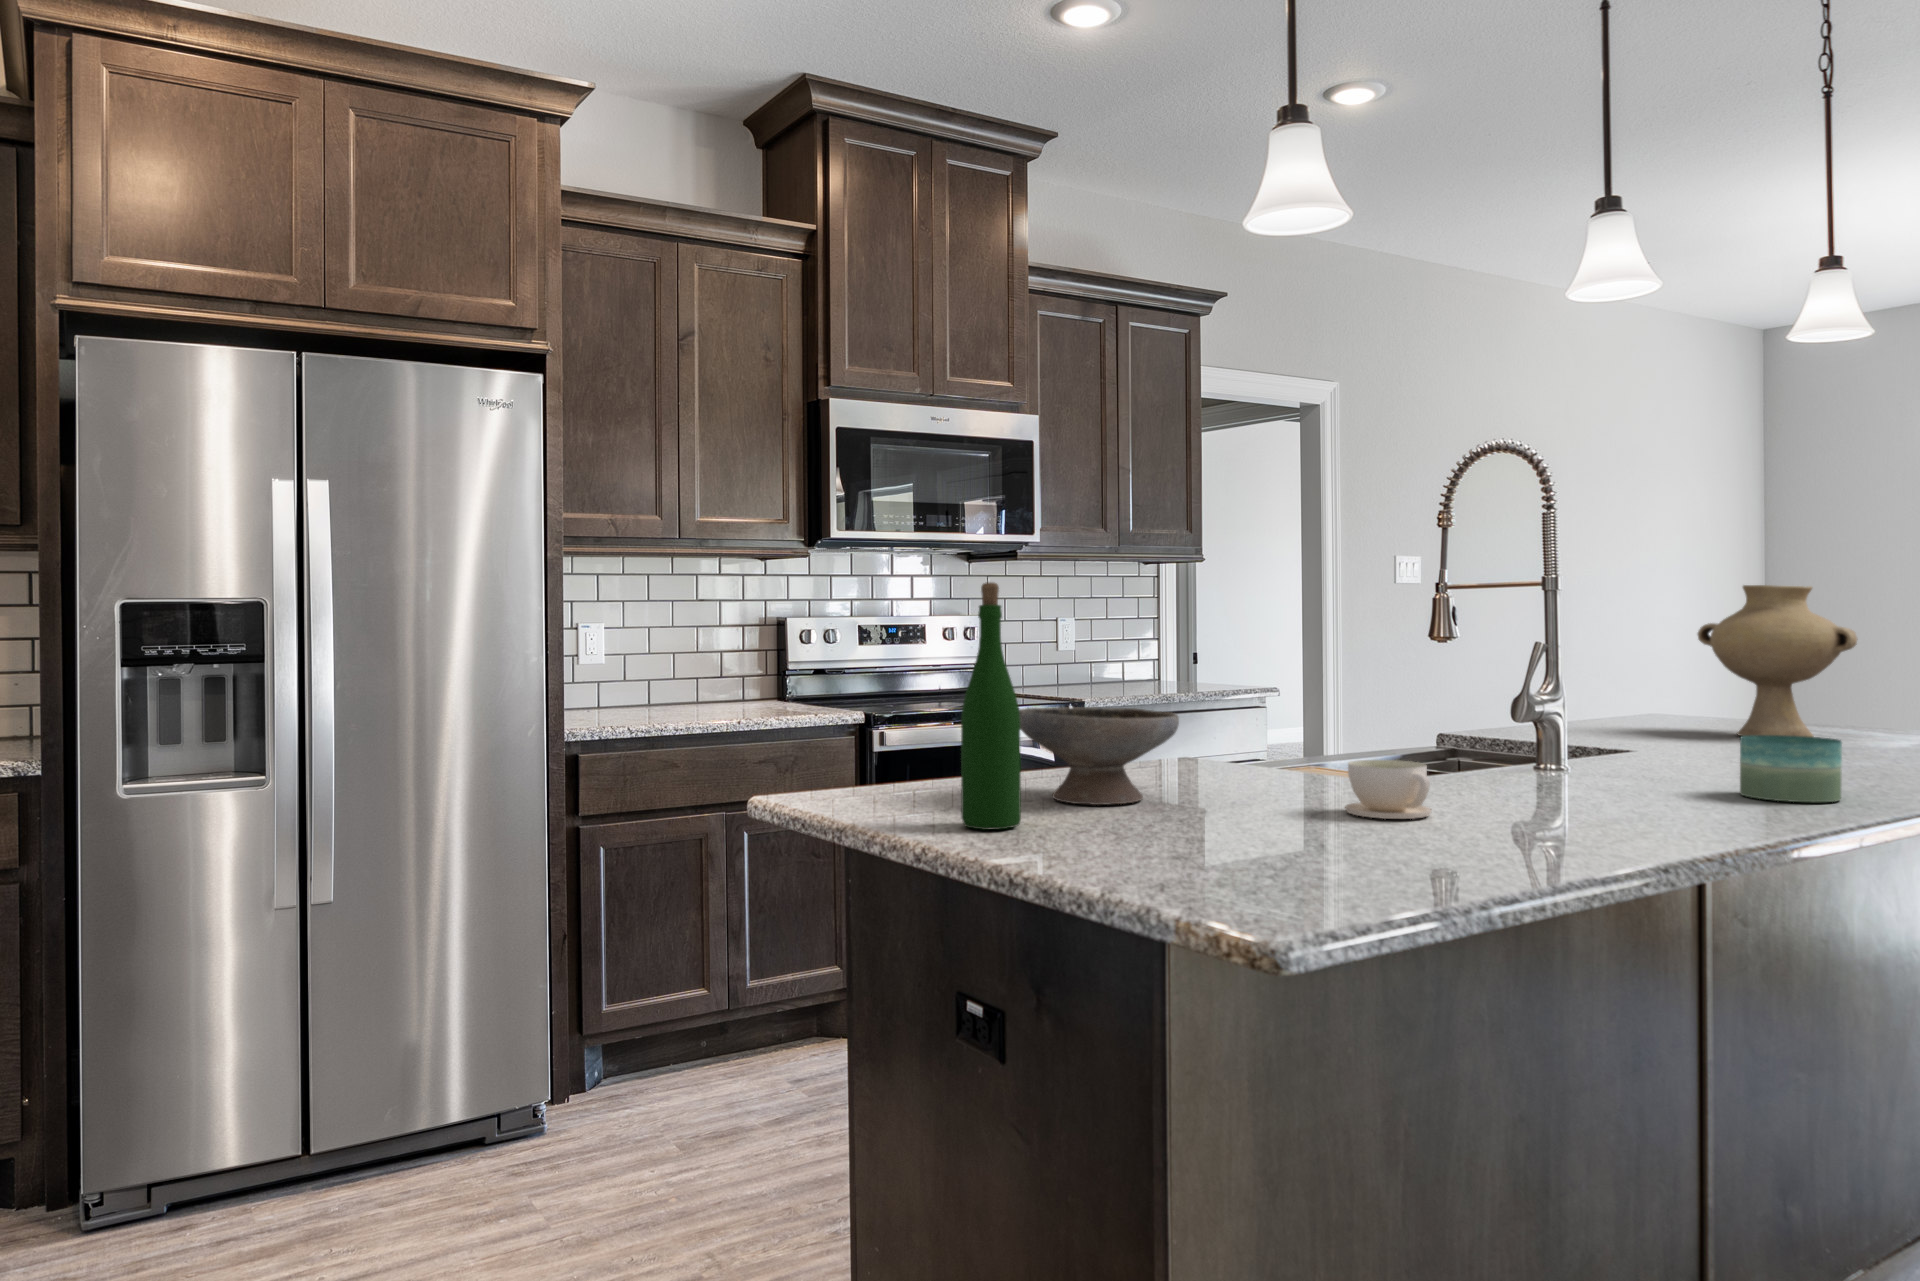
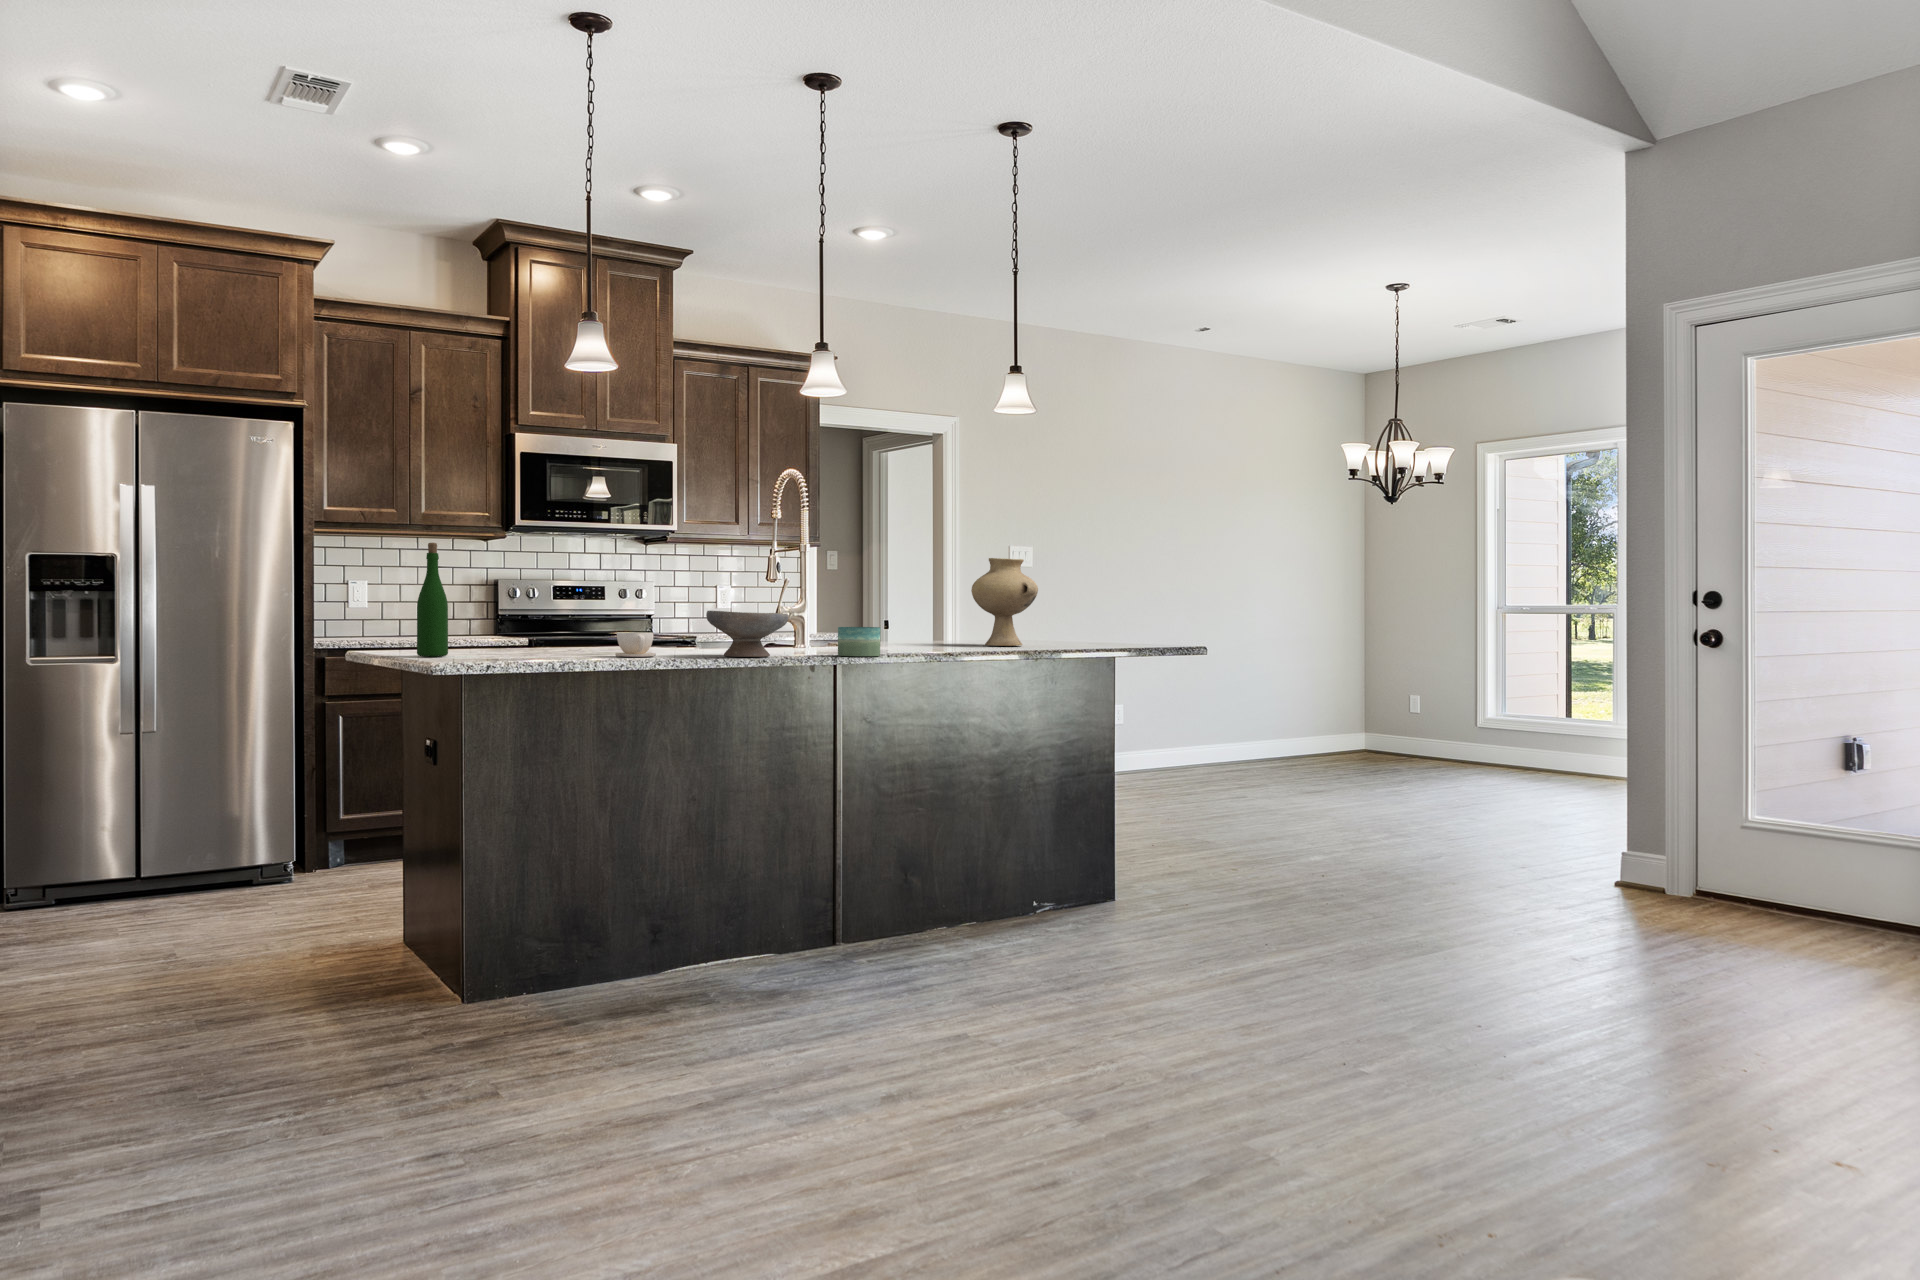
bowl: present [1019,707,1179,805] -> present [706,611,788,657]

